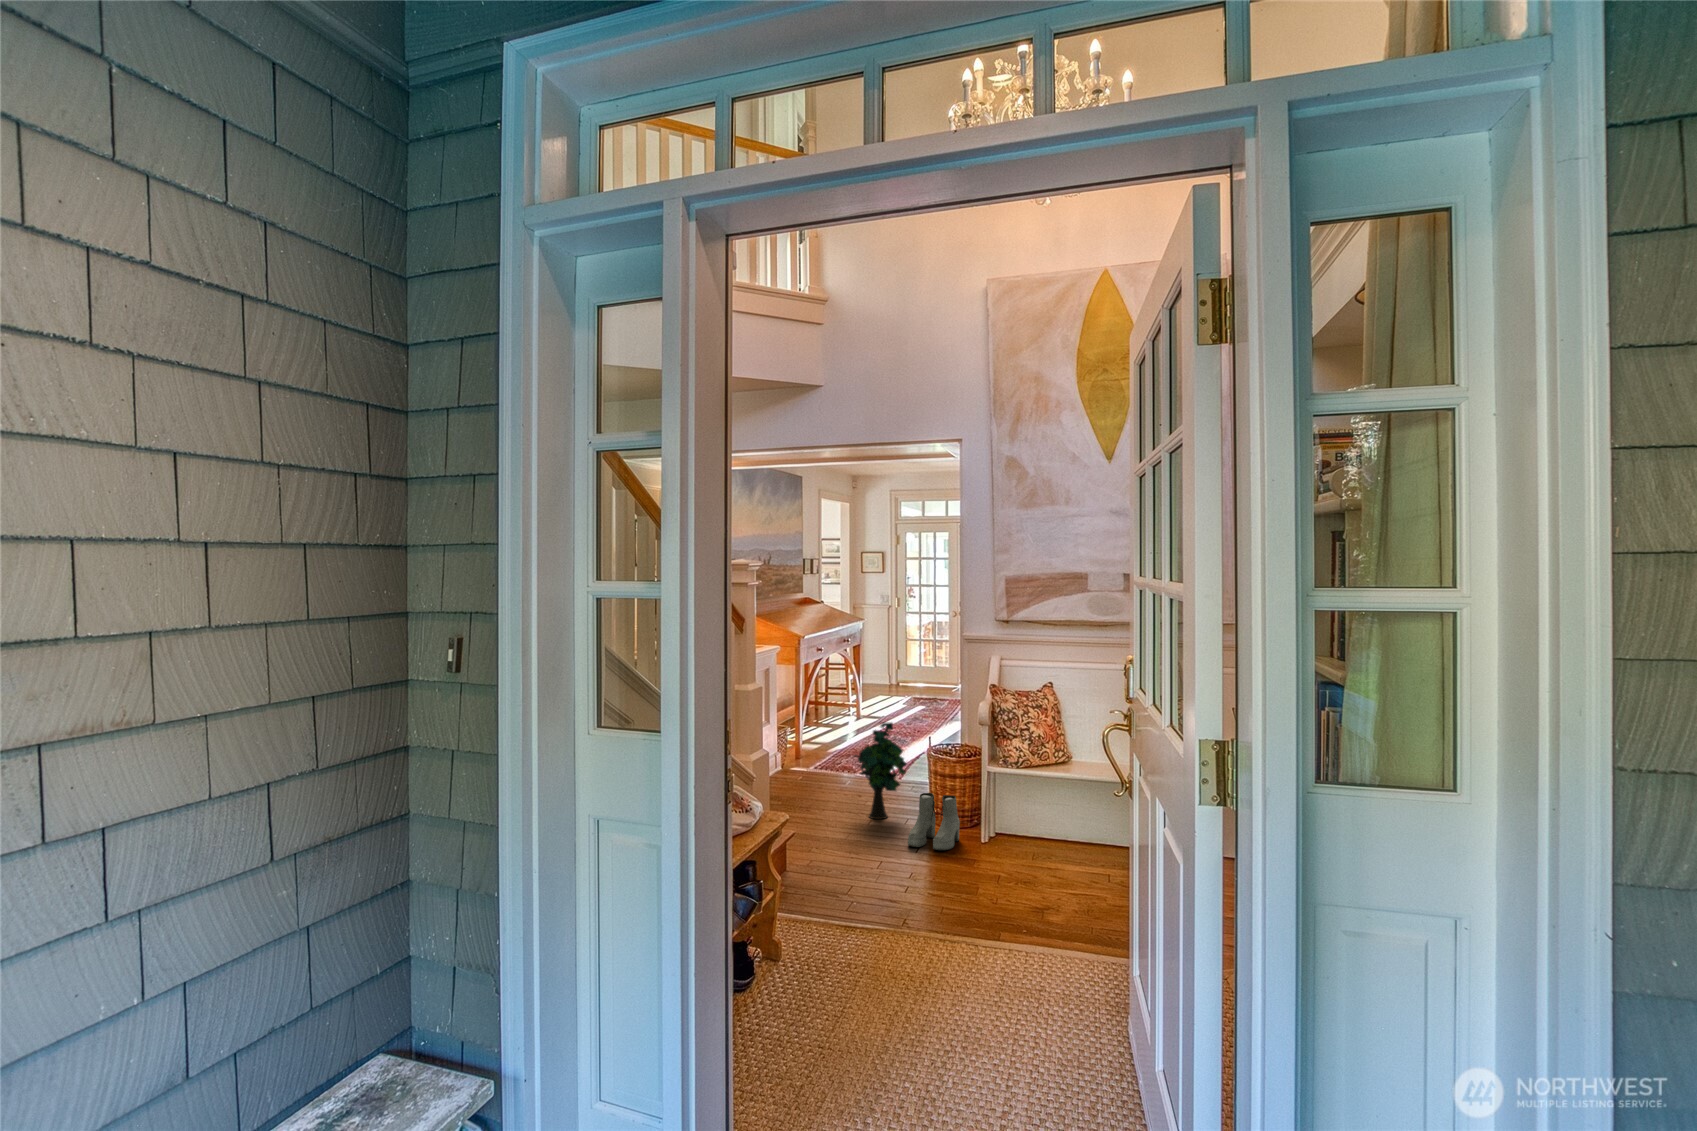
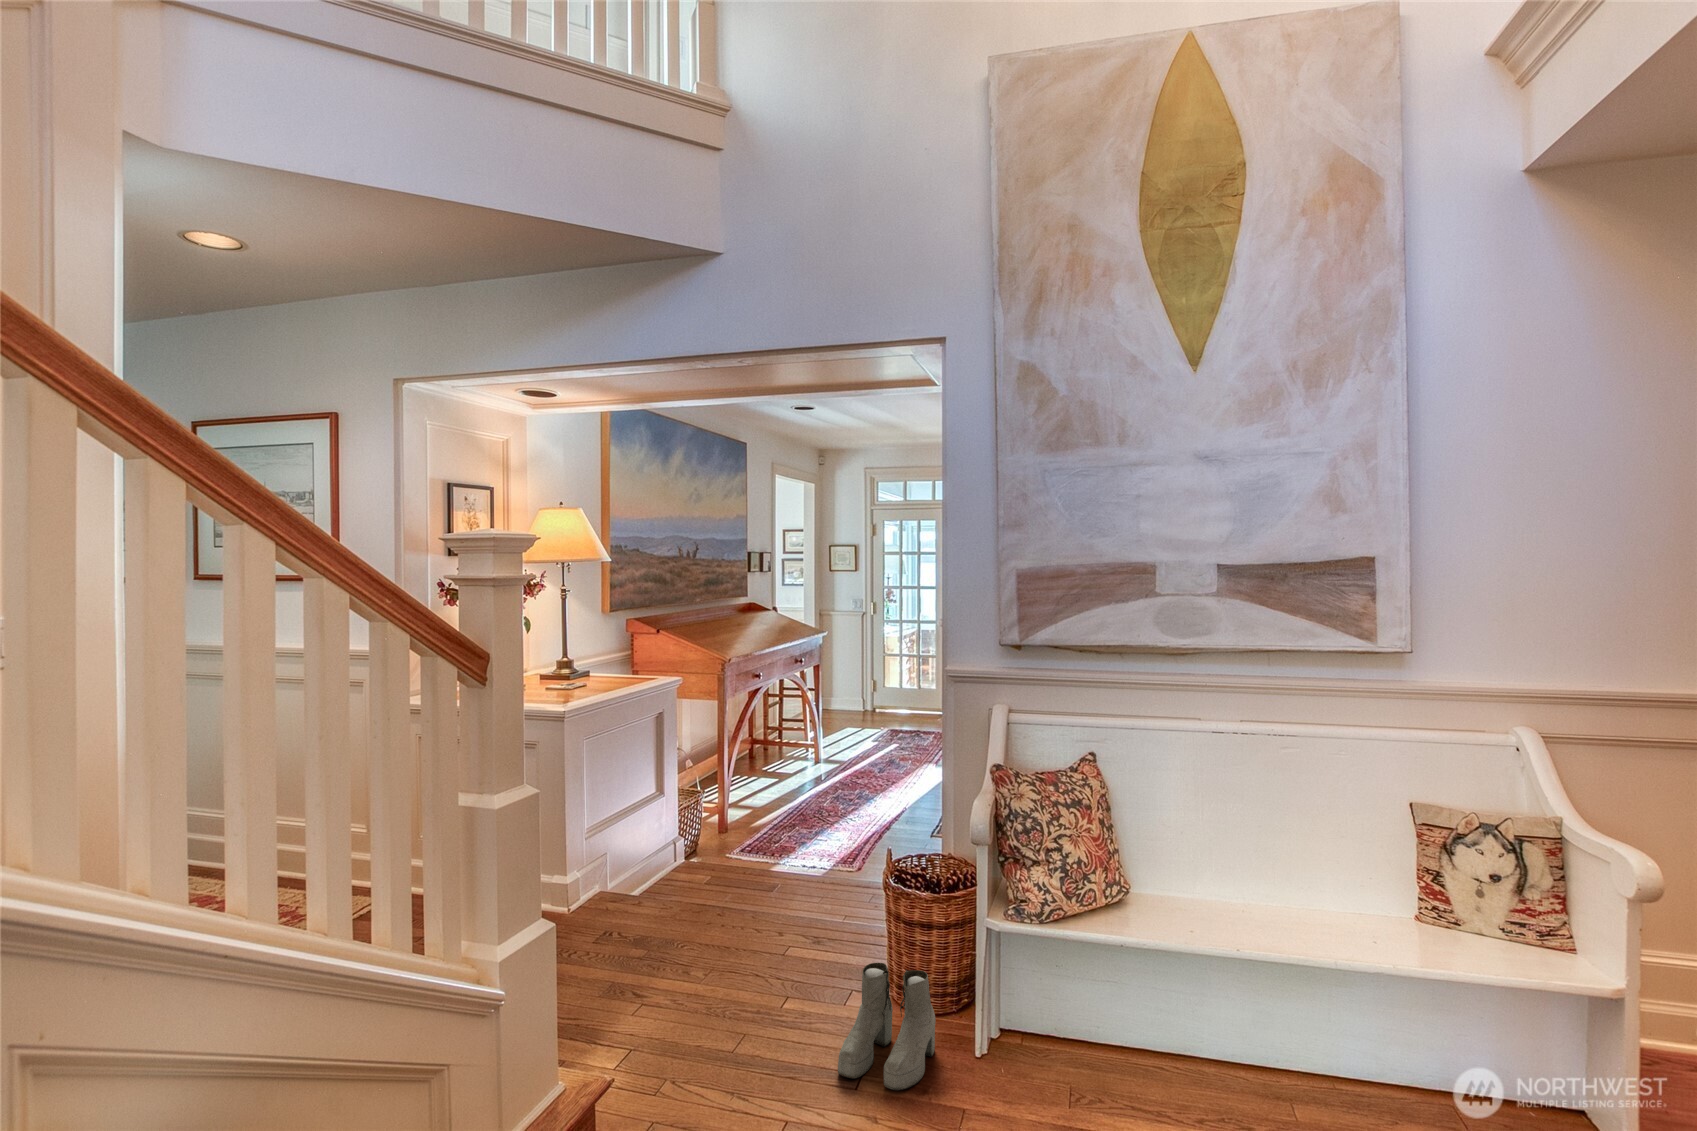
decorative plant: present [854,723,907,819] -> none [753,821,851,989]

